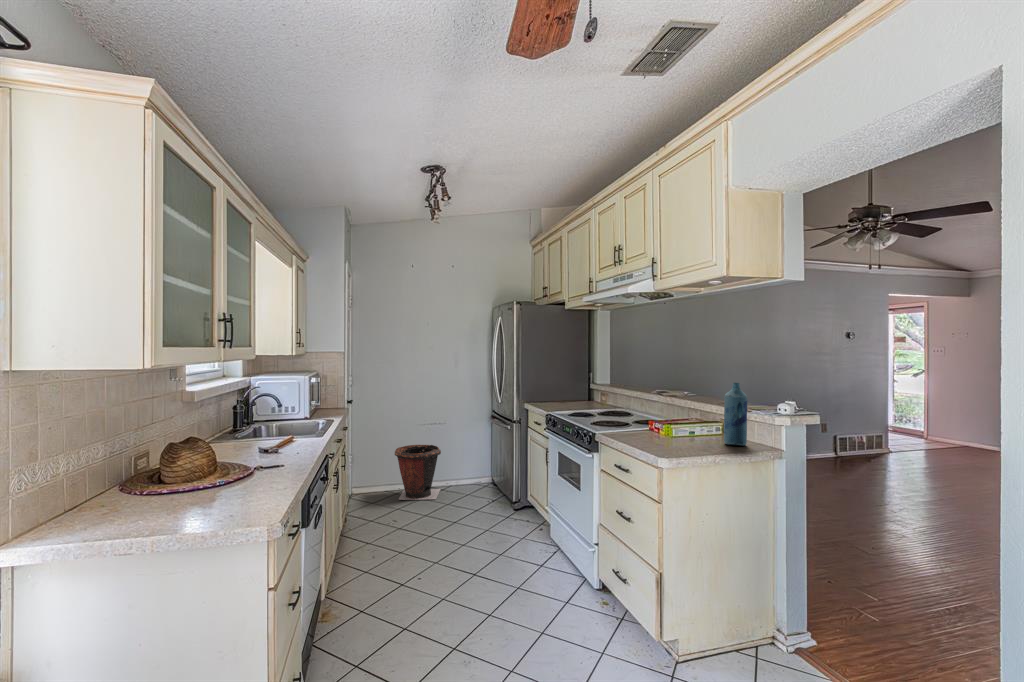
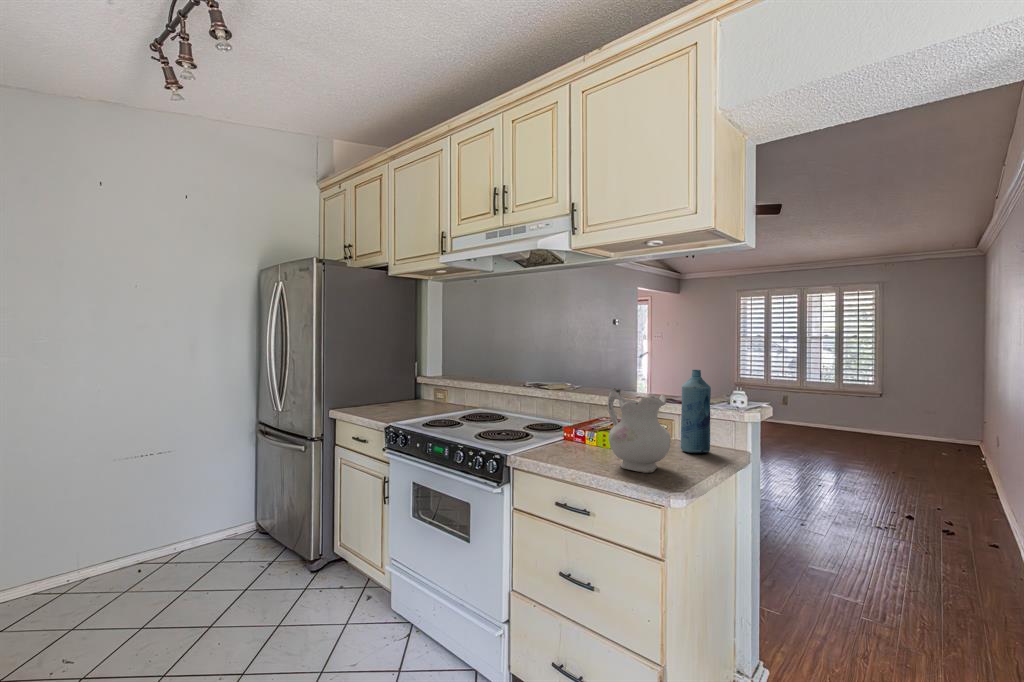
ceramic pitcher: none [648,392,691,449] -> present [608,388,671,473]
waste bin: present [395,445,441,500] -> none [73,489,172,601]

